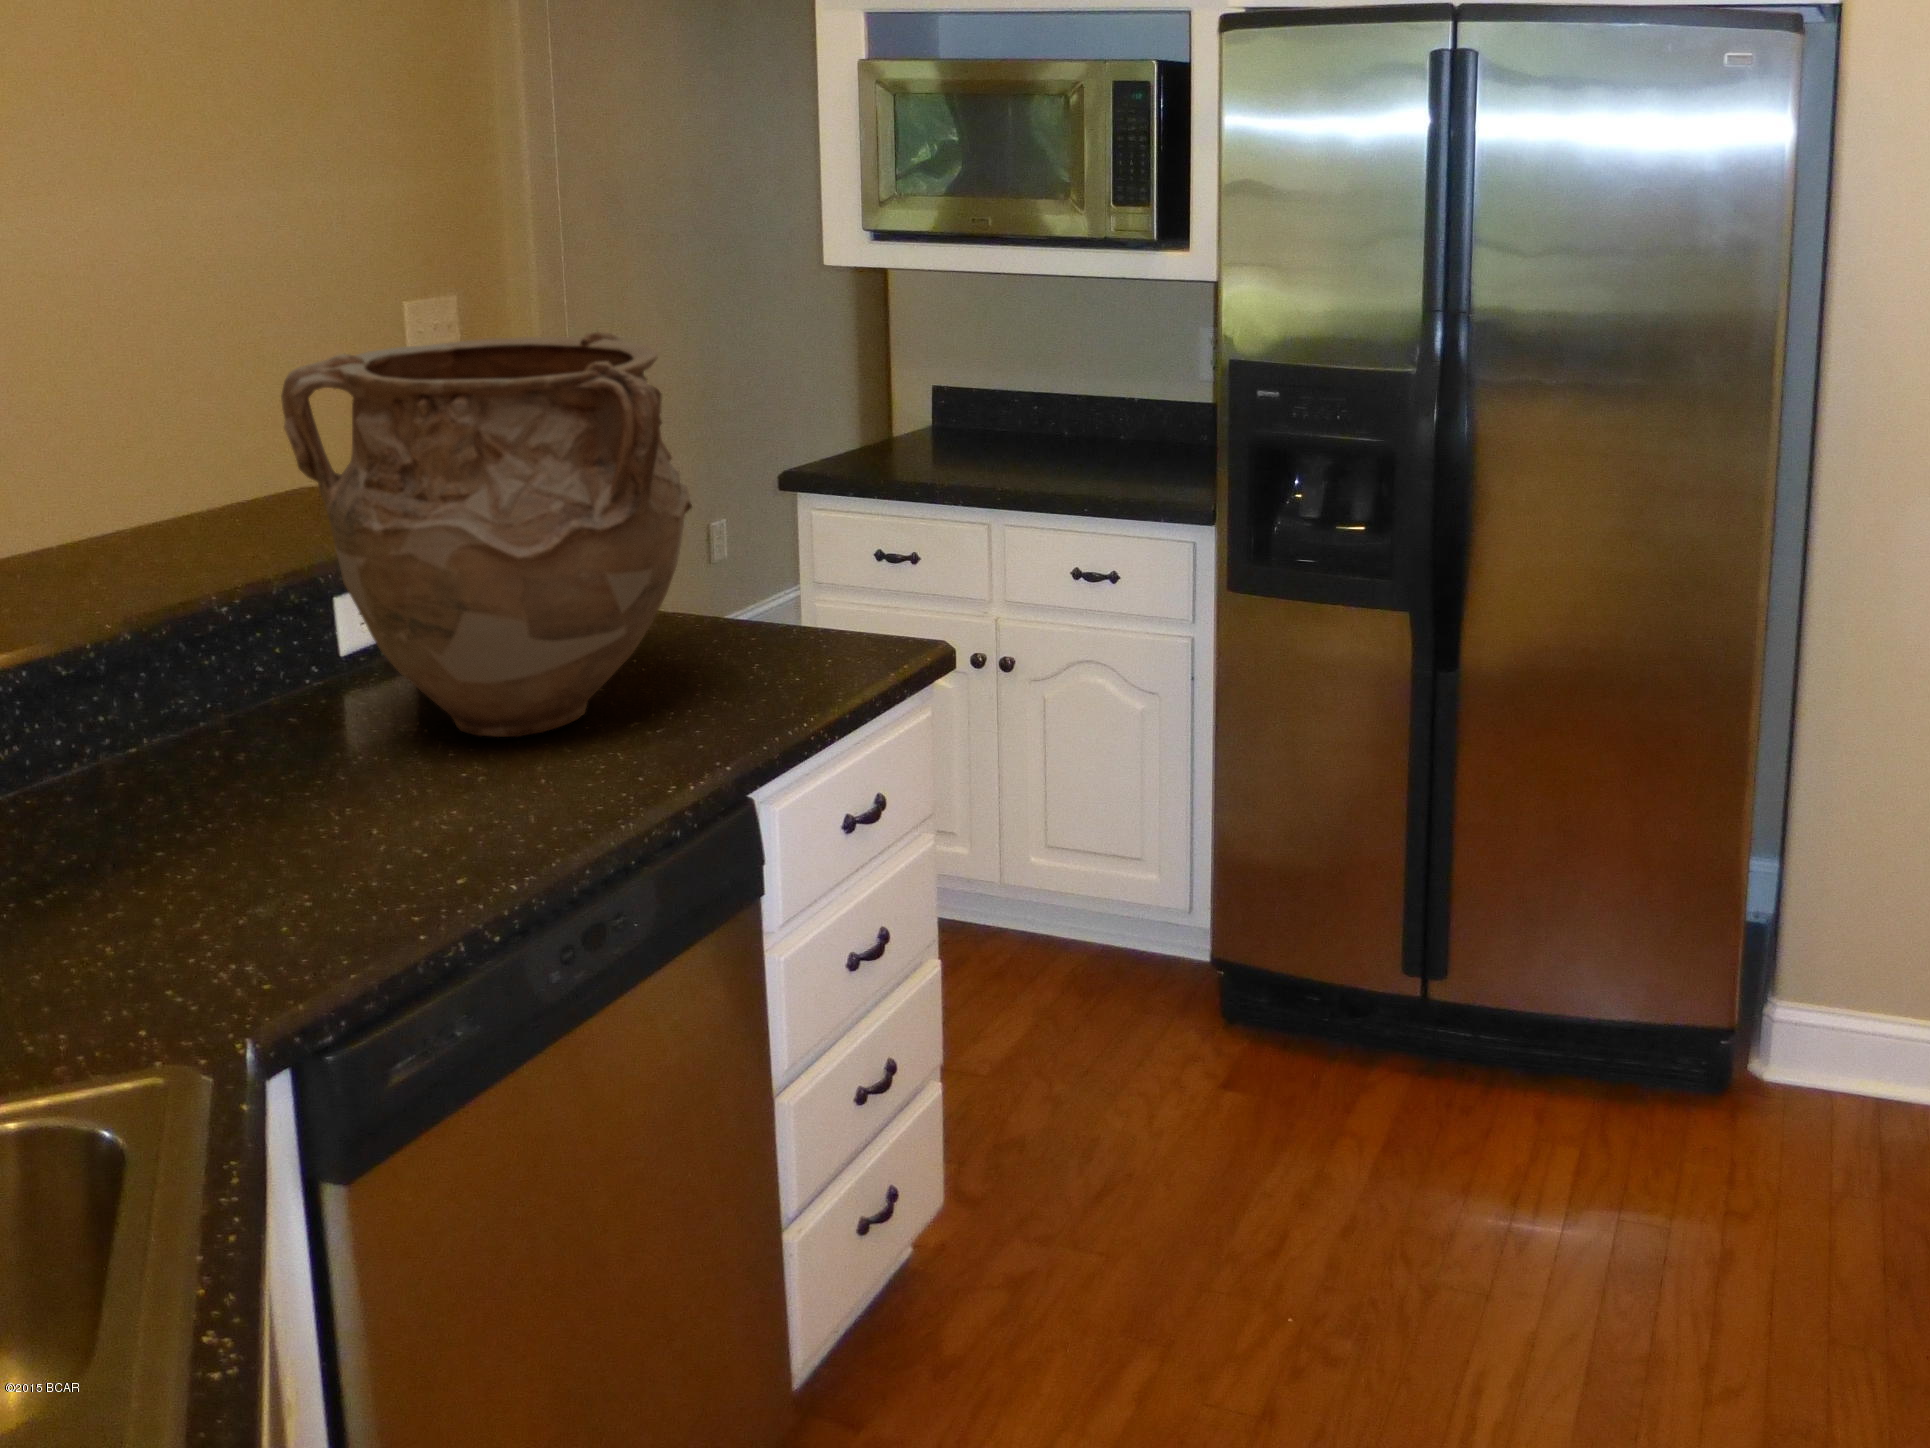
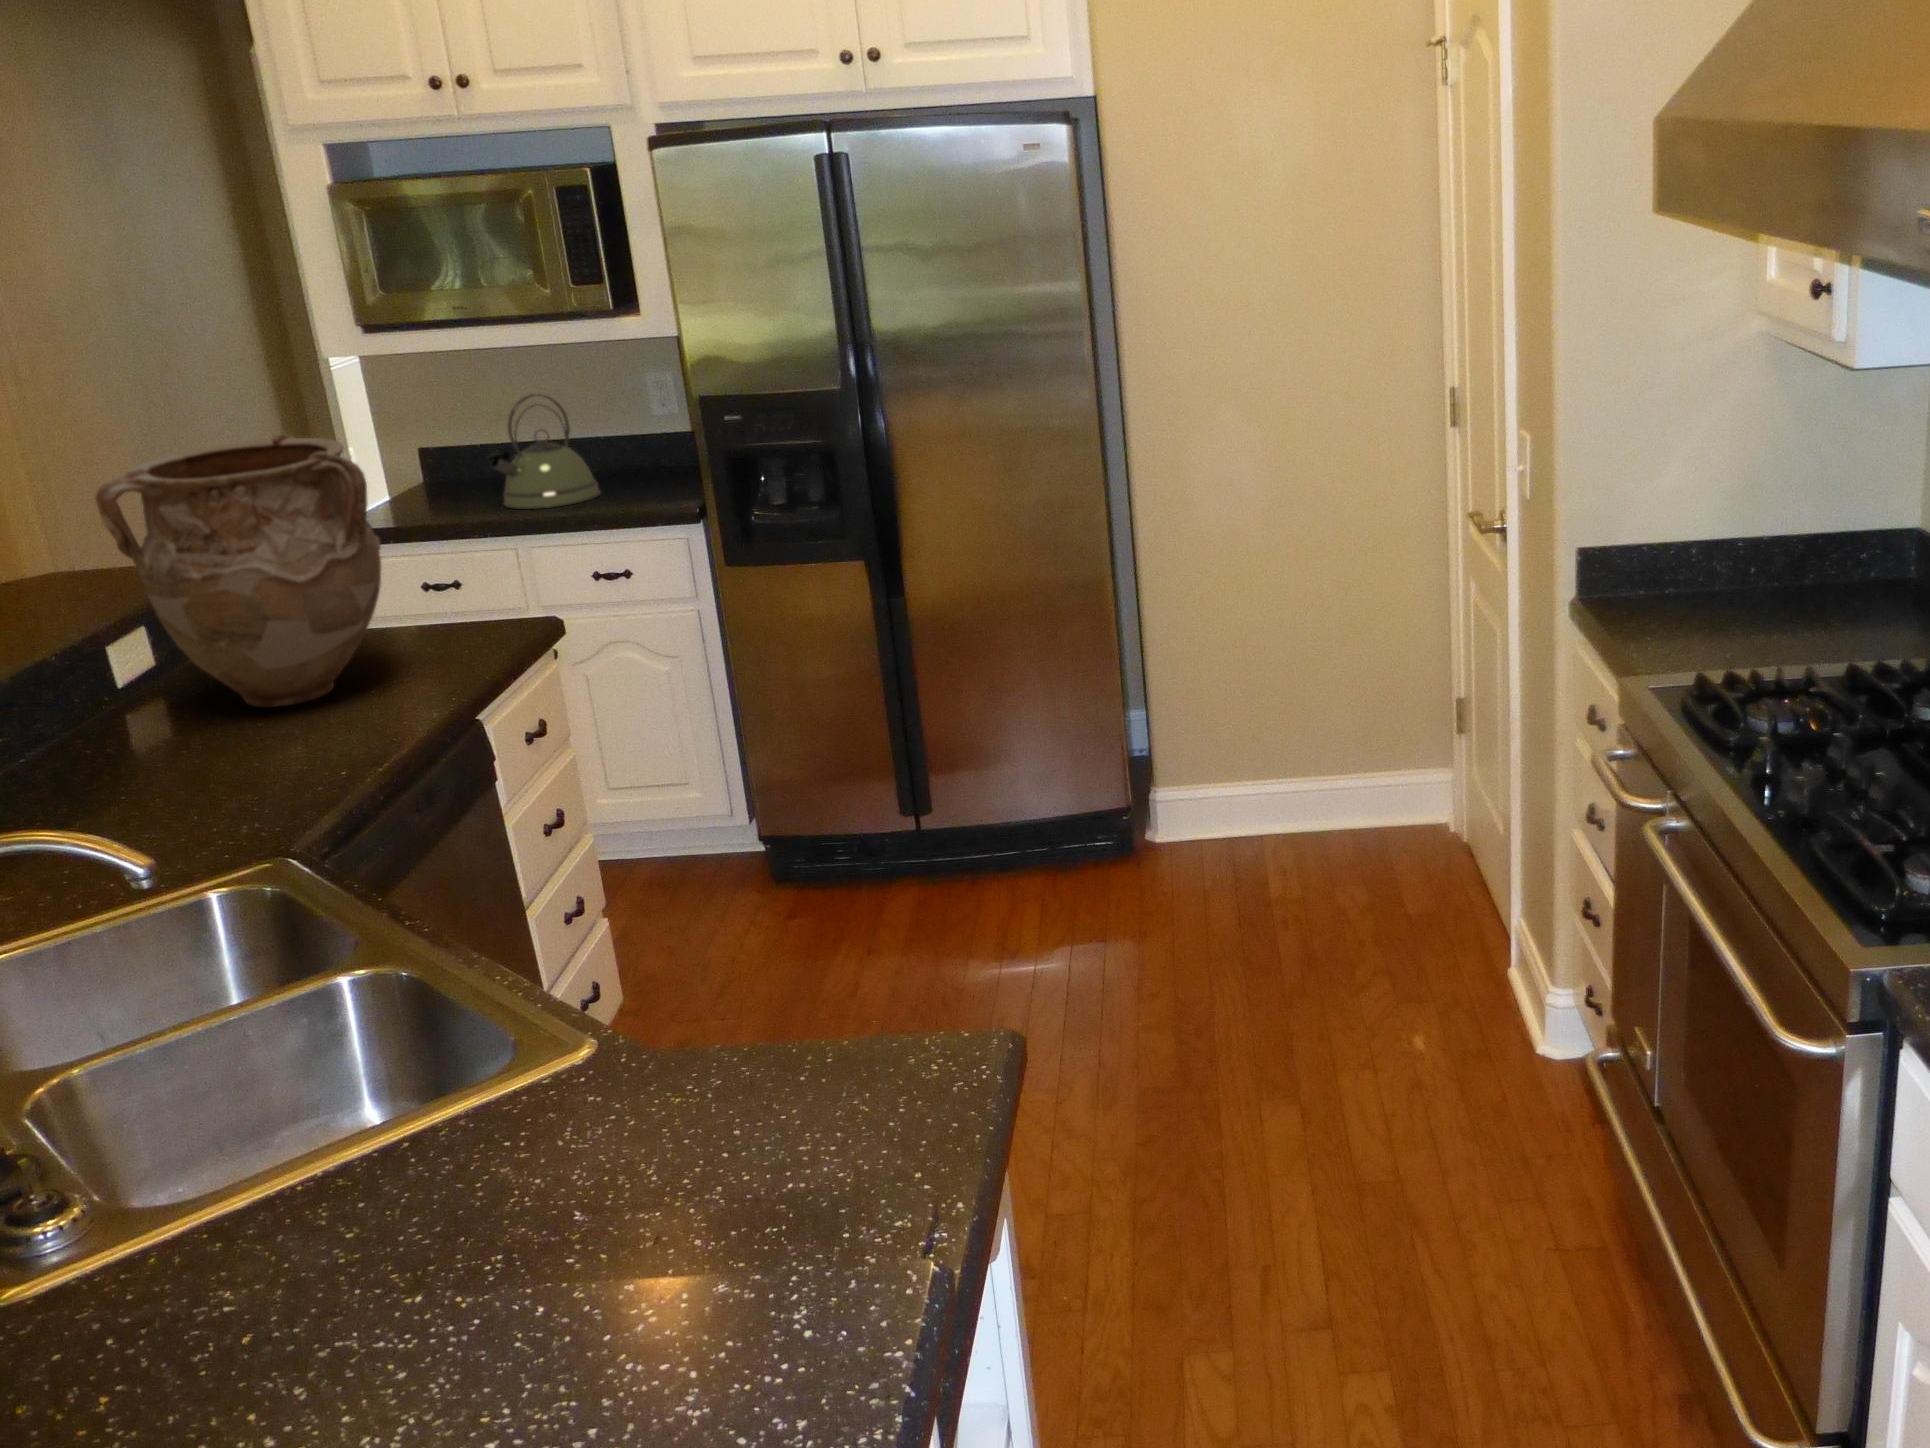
kettle: none [981,336,1108,476] -> present [488,394,601,509]

